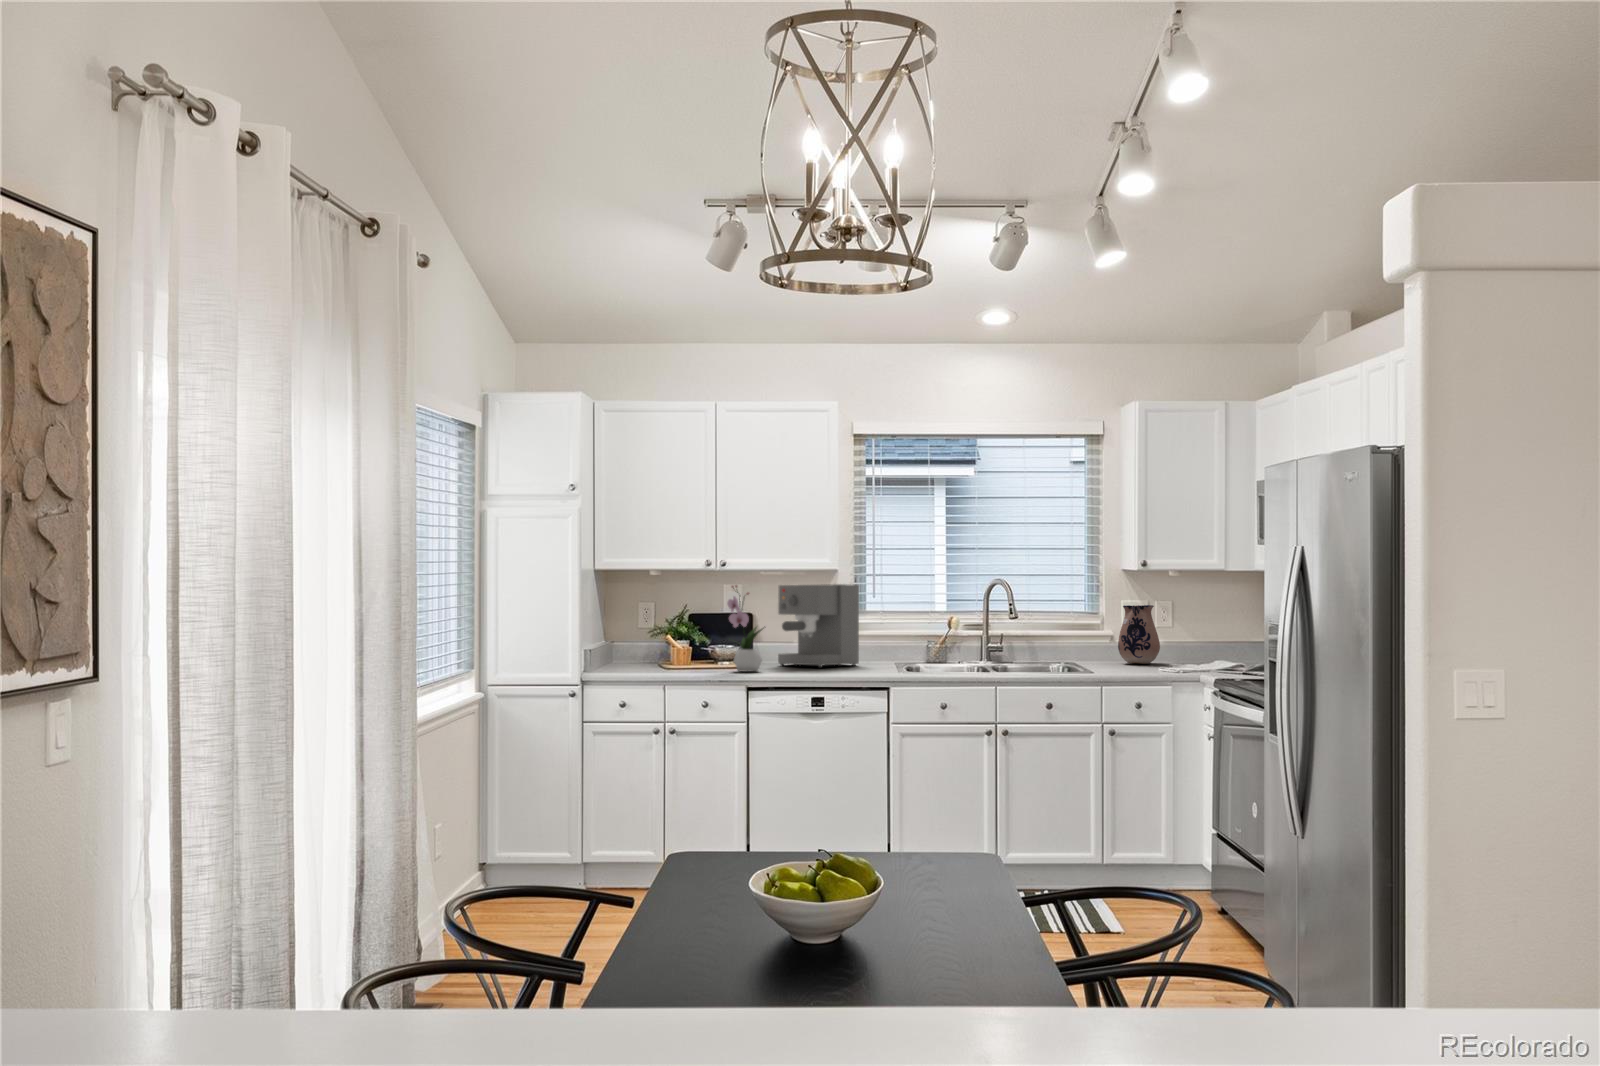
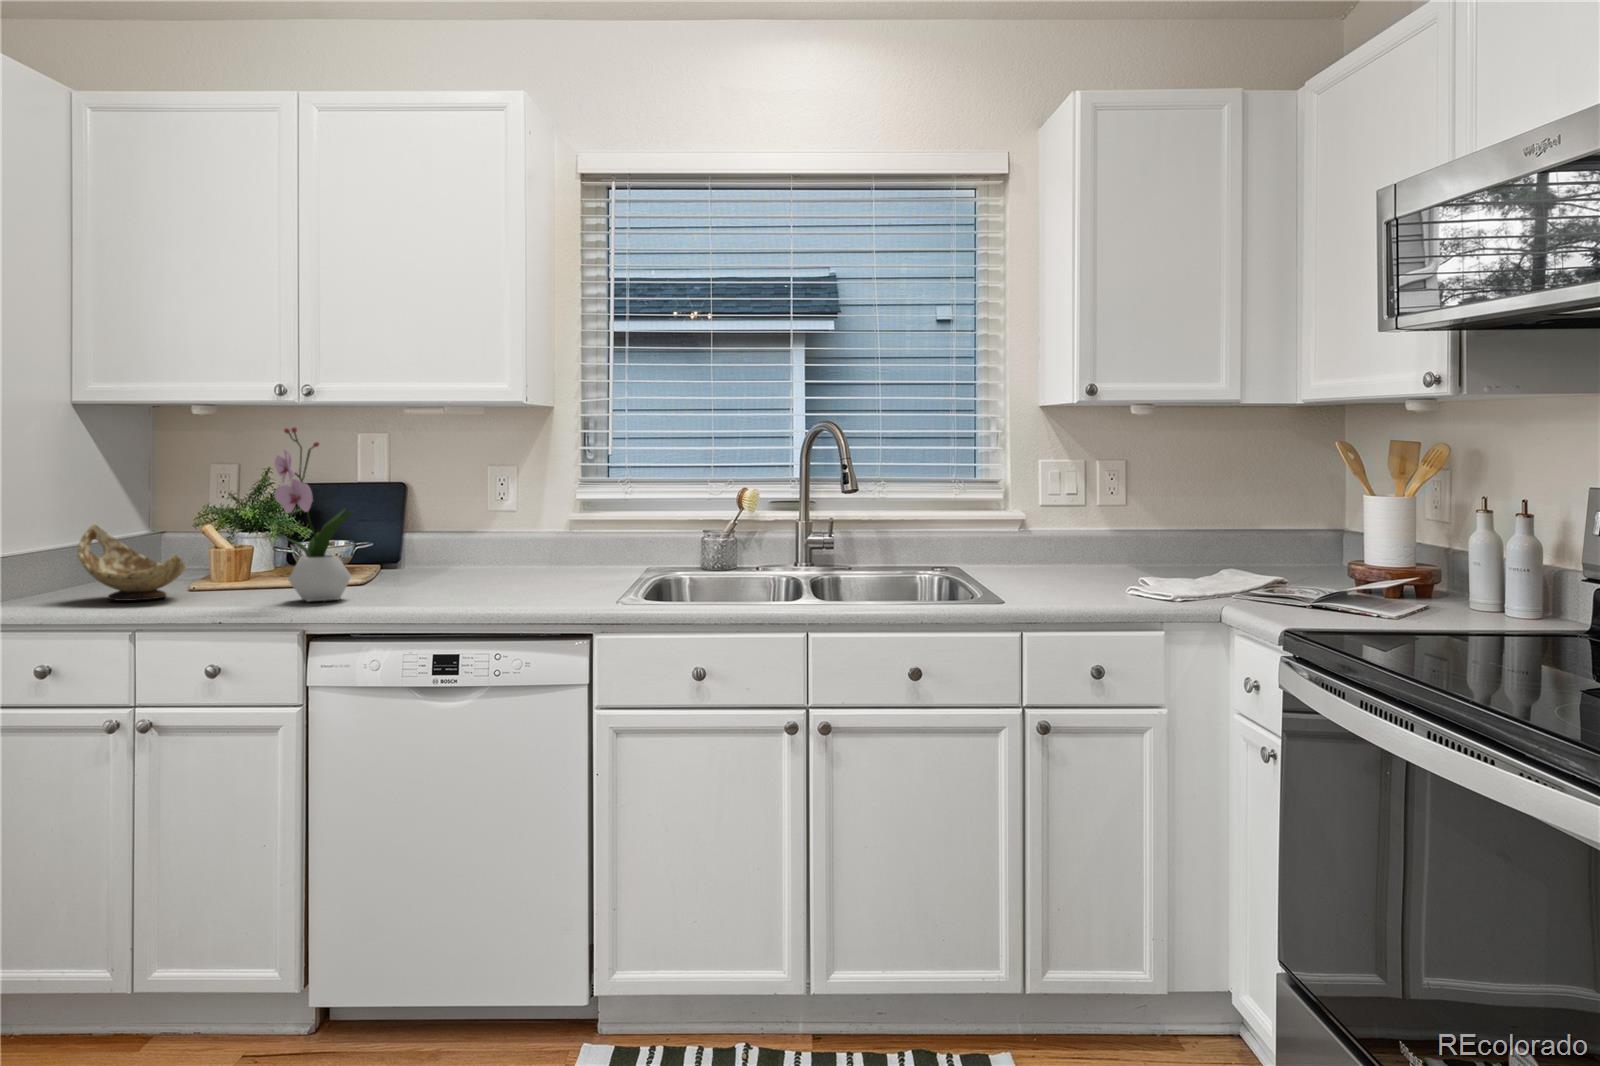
coffee maker: present [778,584,859,667] -> none [400,429,570,587]
ceramic pitcher: present [1118,605,1160,664] -> none [1037,468,1110,572]
decorative bowl: none [628,634,680,671] -> present [77,525,185,601]

